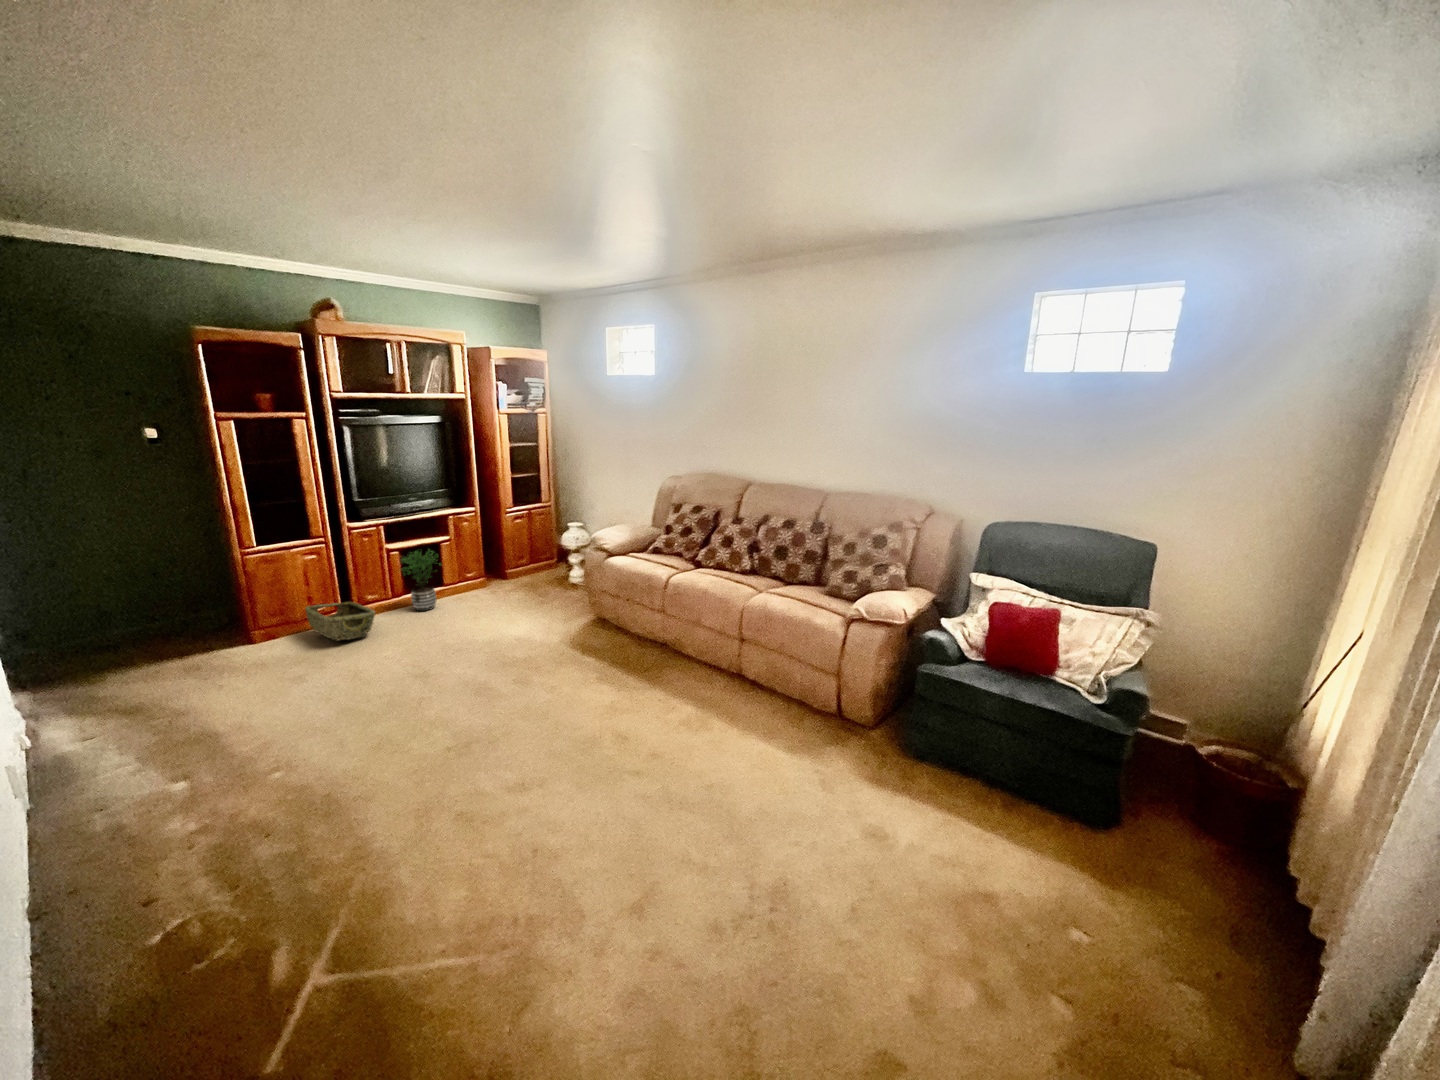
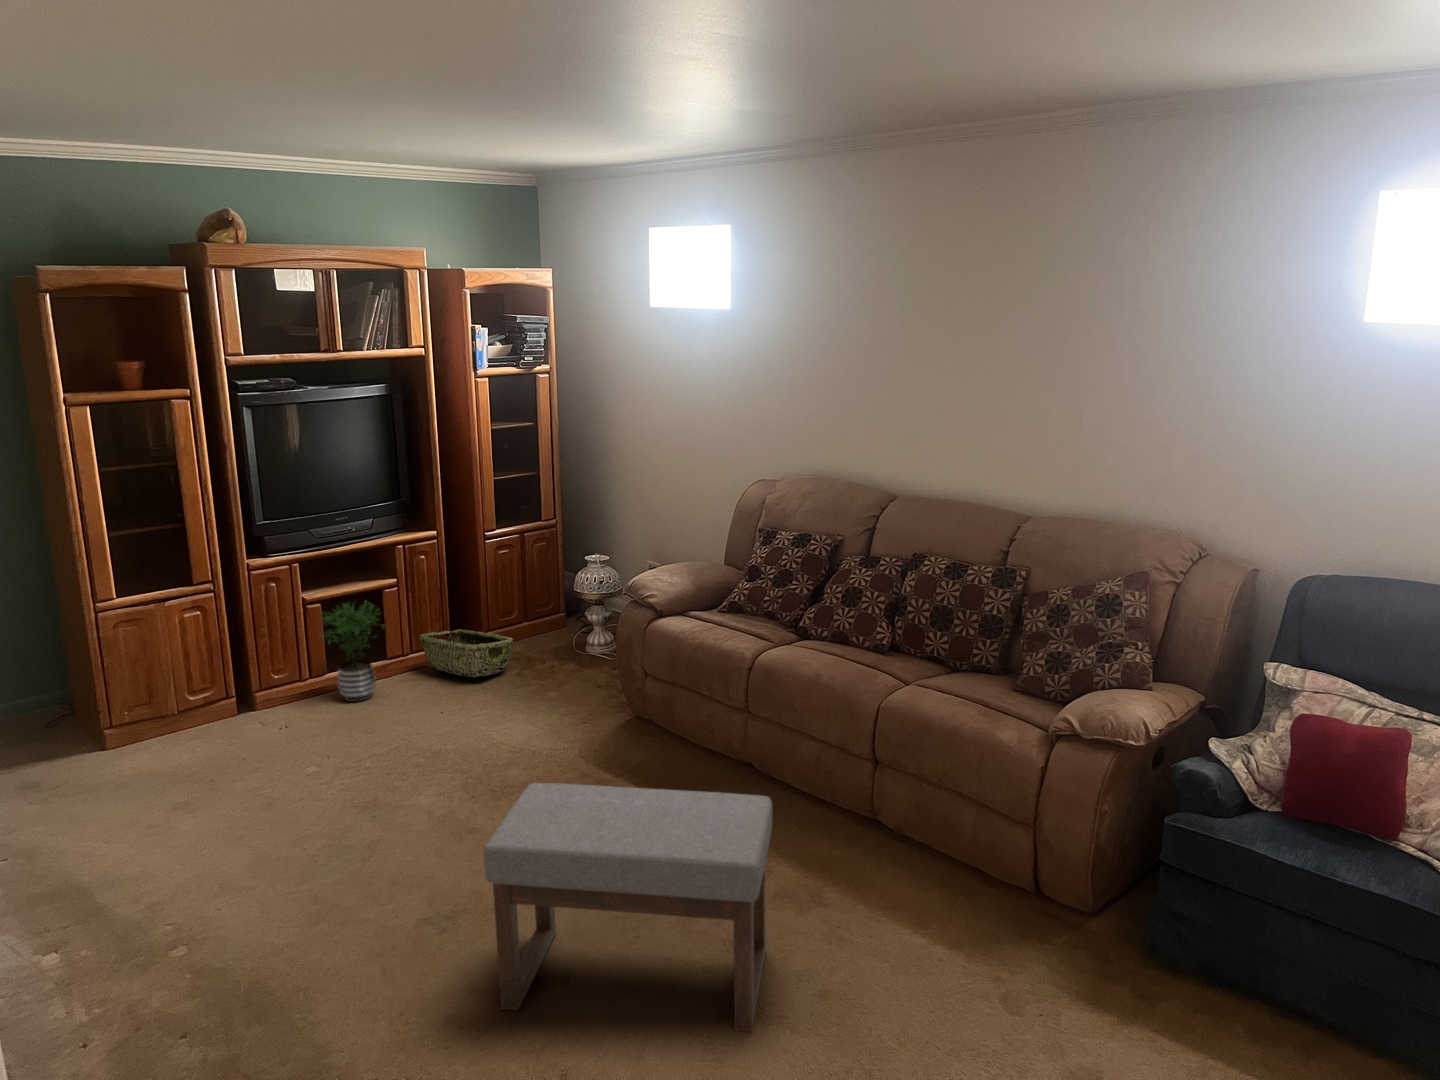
woven basket: present [305,602,376,641] -> present [420,629,513,677]
ottoman: none [492,657,685,811] -> present [484,783,772,1032]

